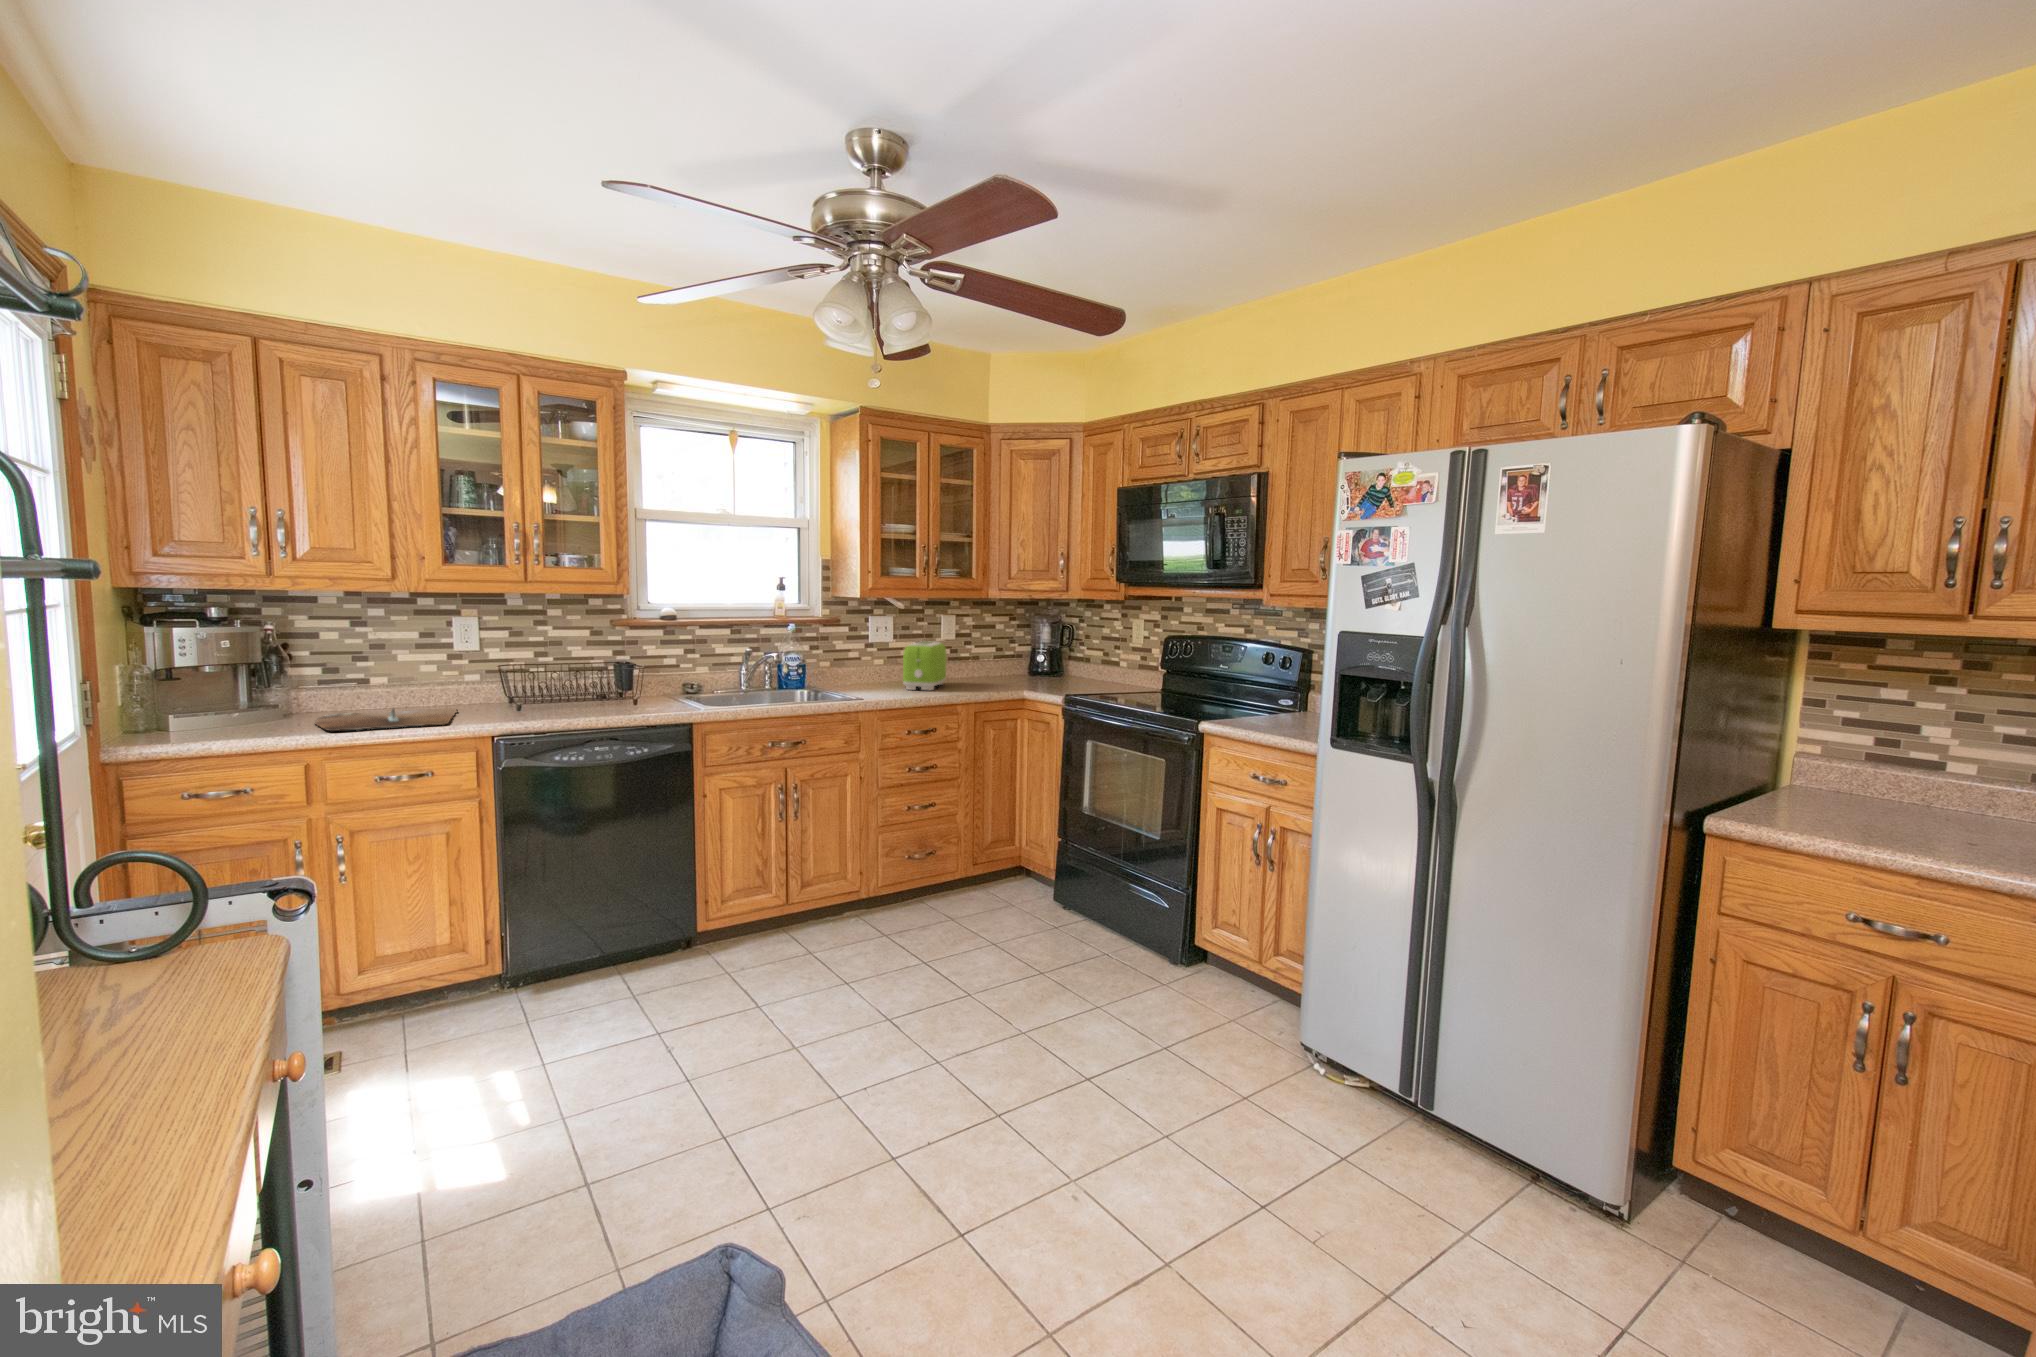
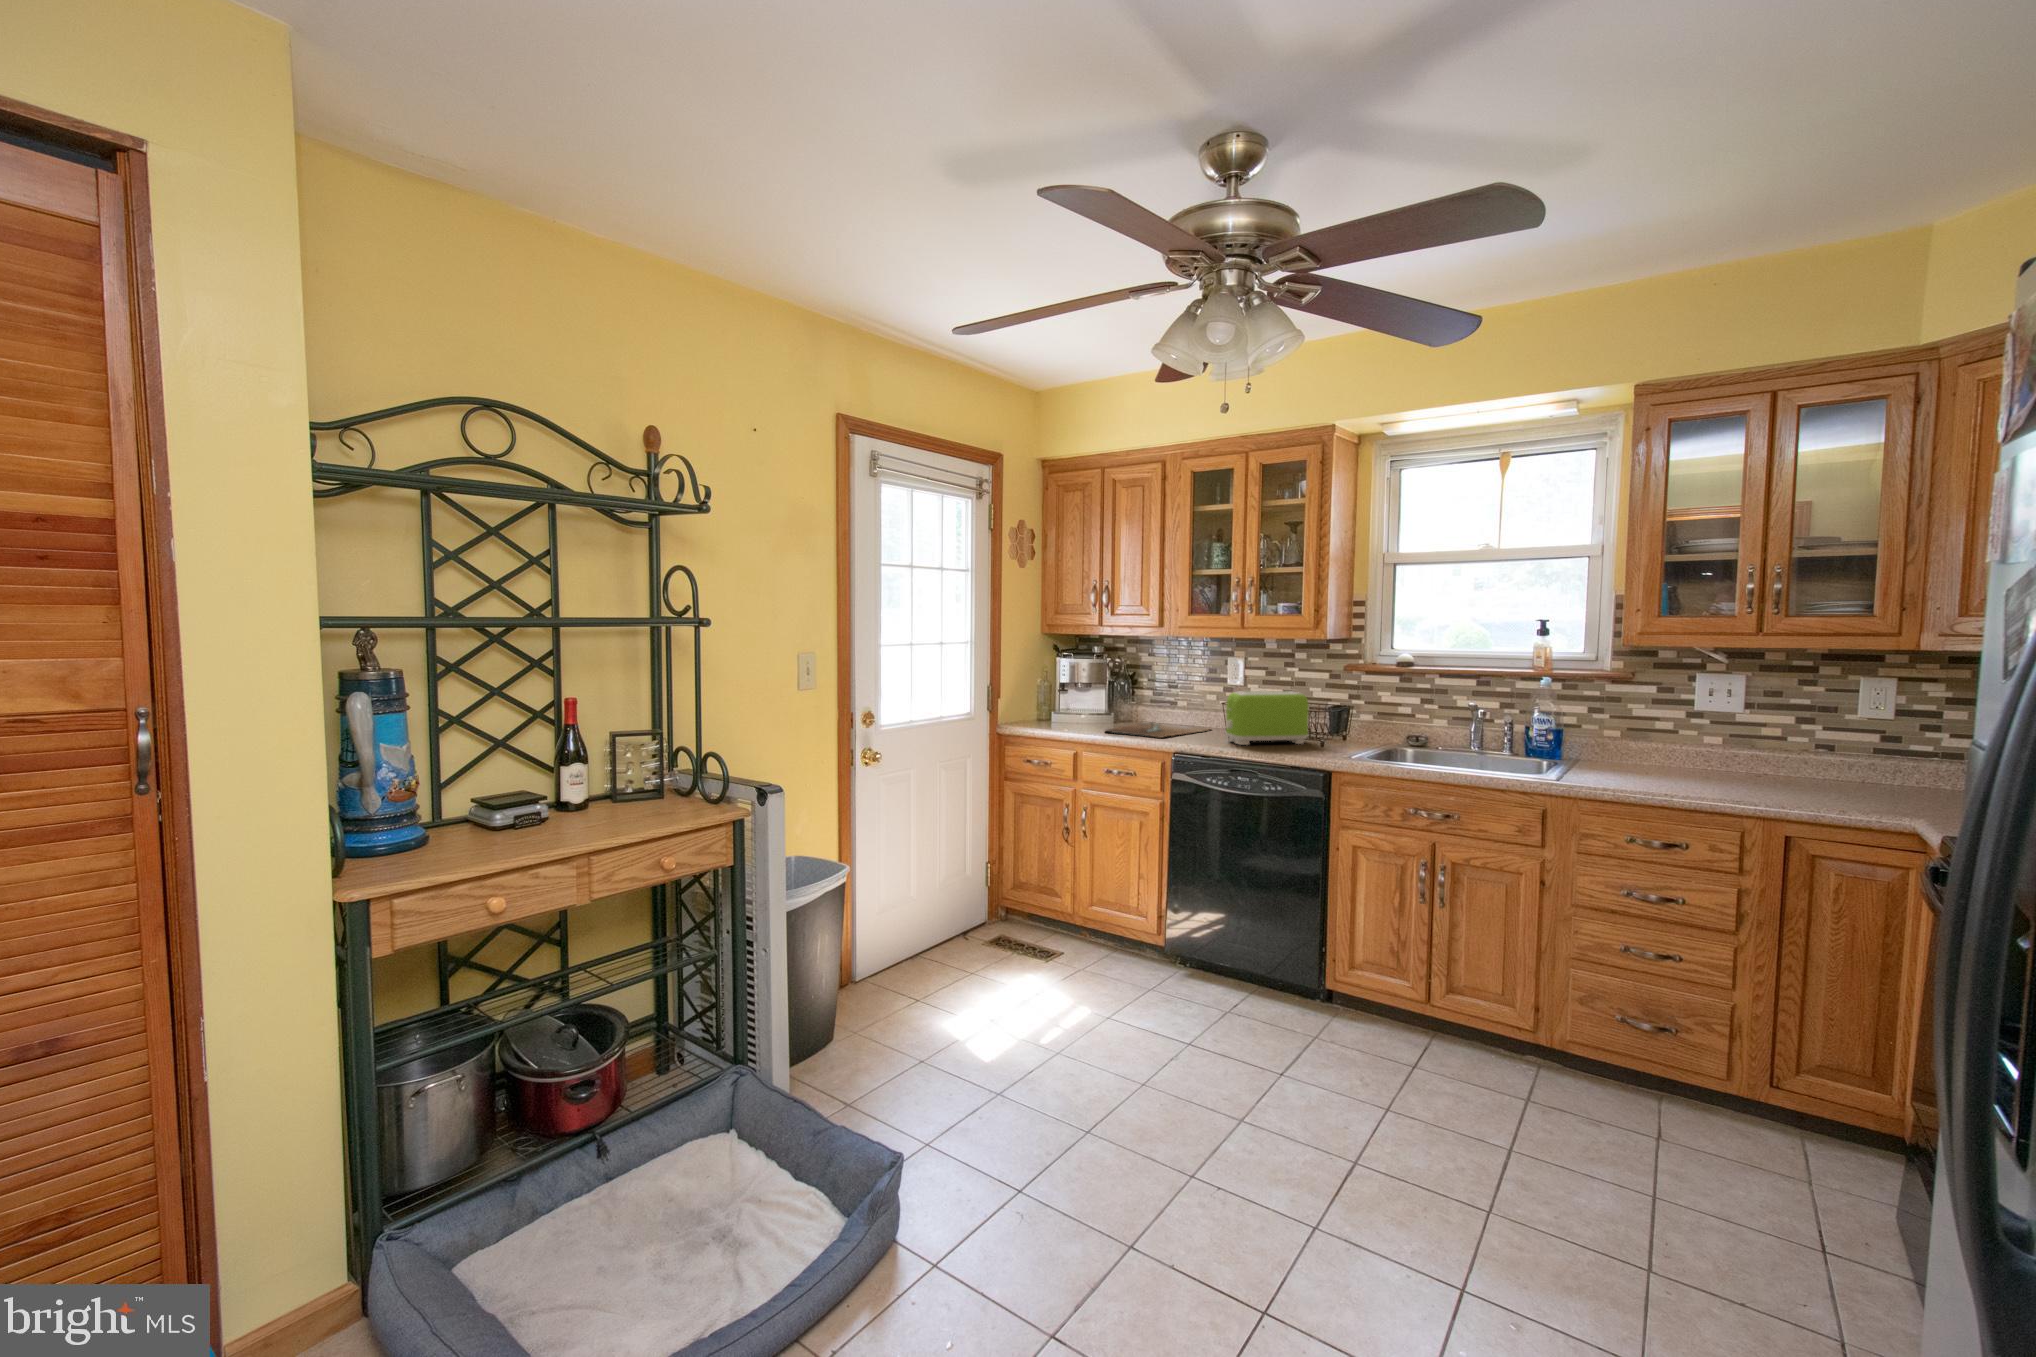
toaster: present [903,641,947,690] -> present [1226,691,1308,745]

